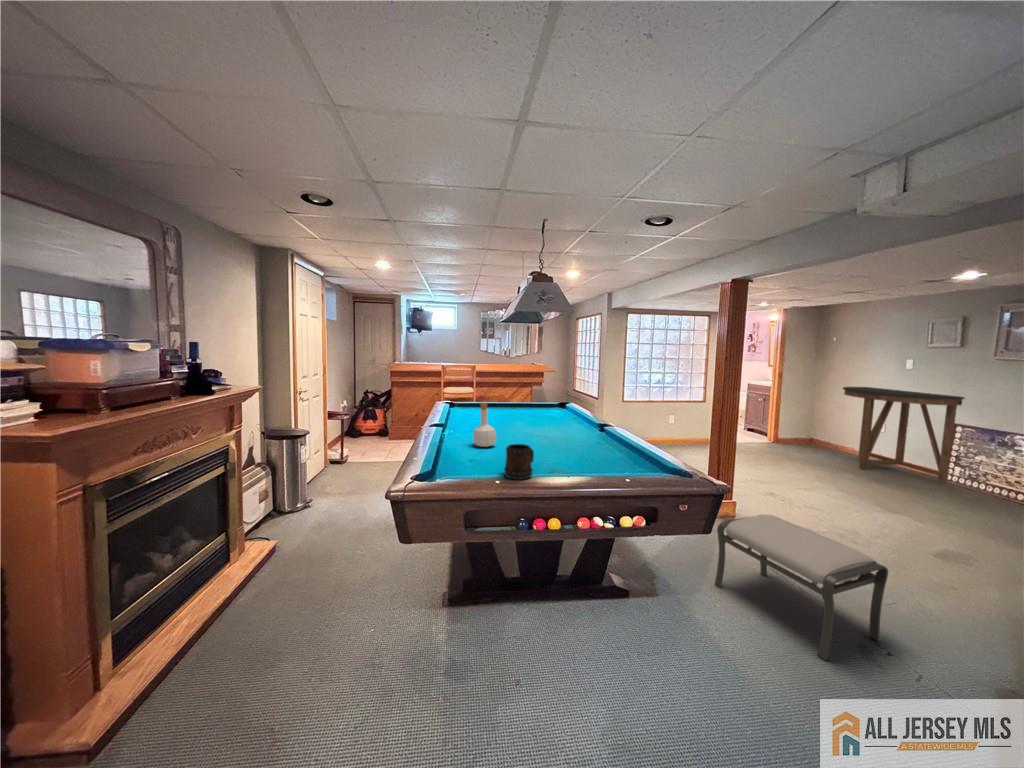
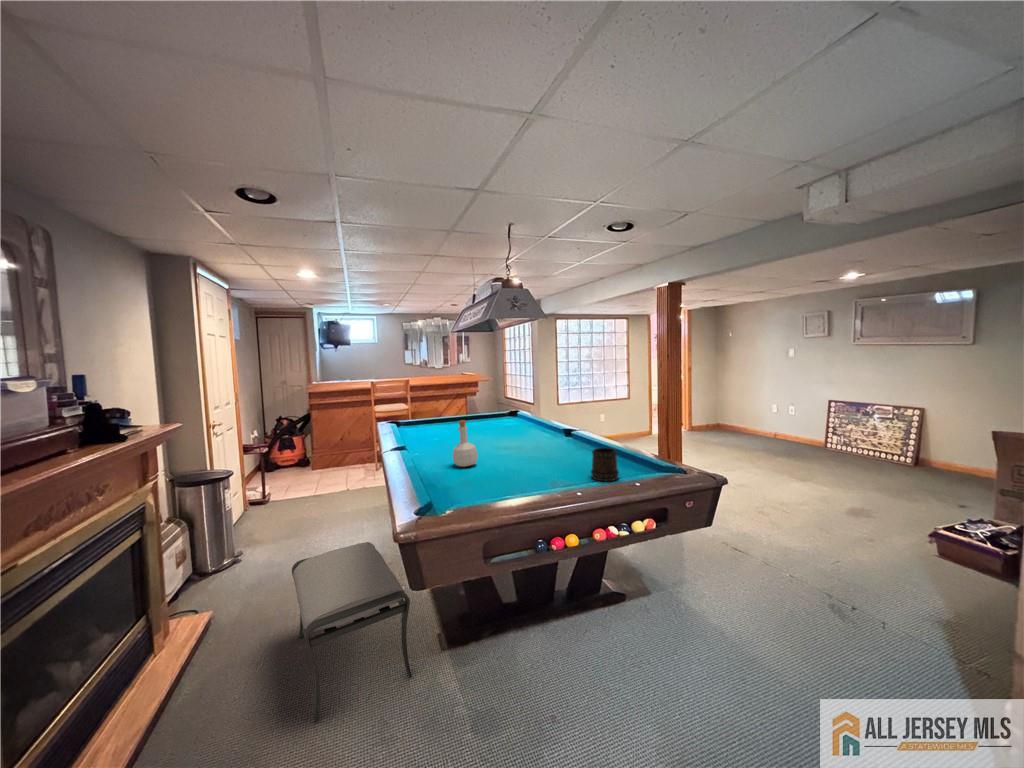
console table: present [843,387,965,482] -> none [743,375,836,450]
beer mug: present [504,444,534,480] -> present [591,448,619,481]
ottoman: present [715,515,888,661] -> present [292,542,412,723]

